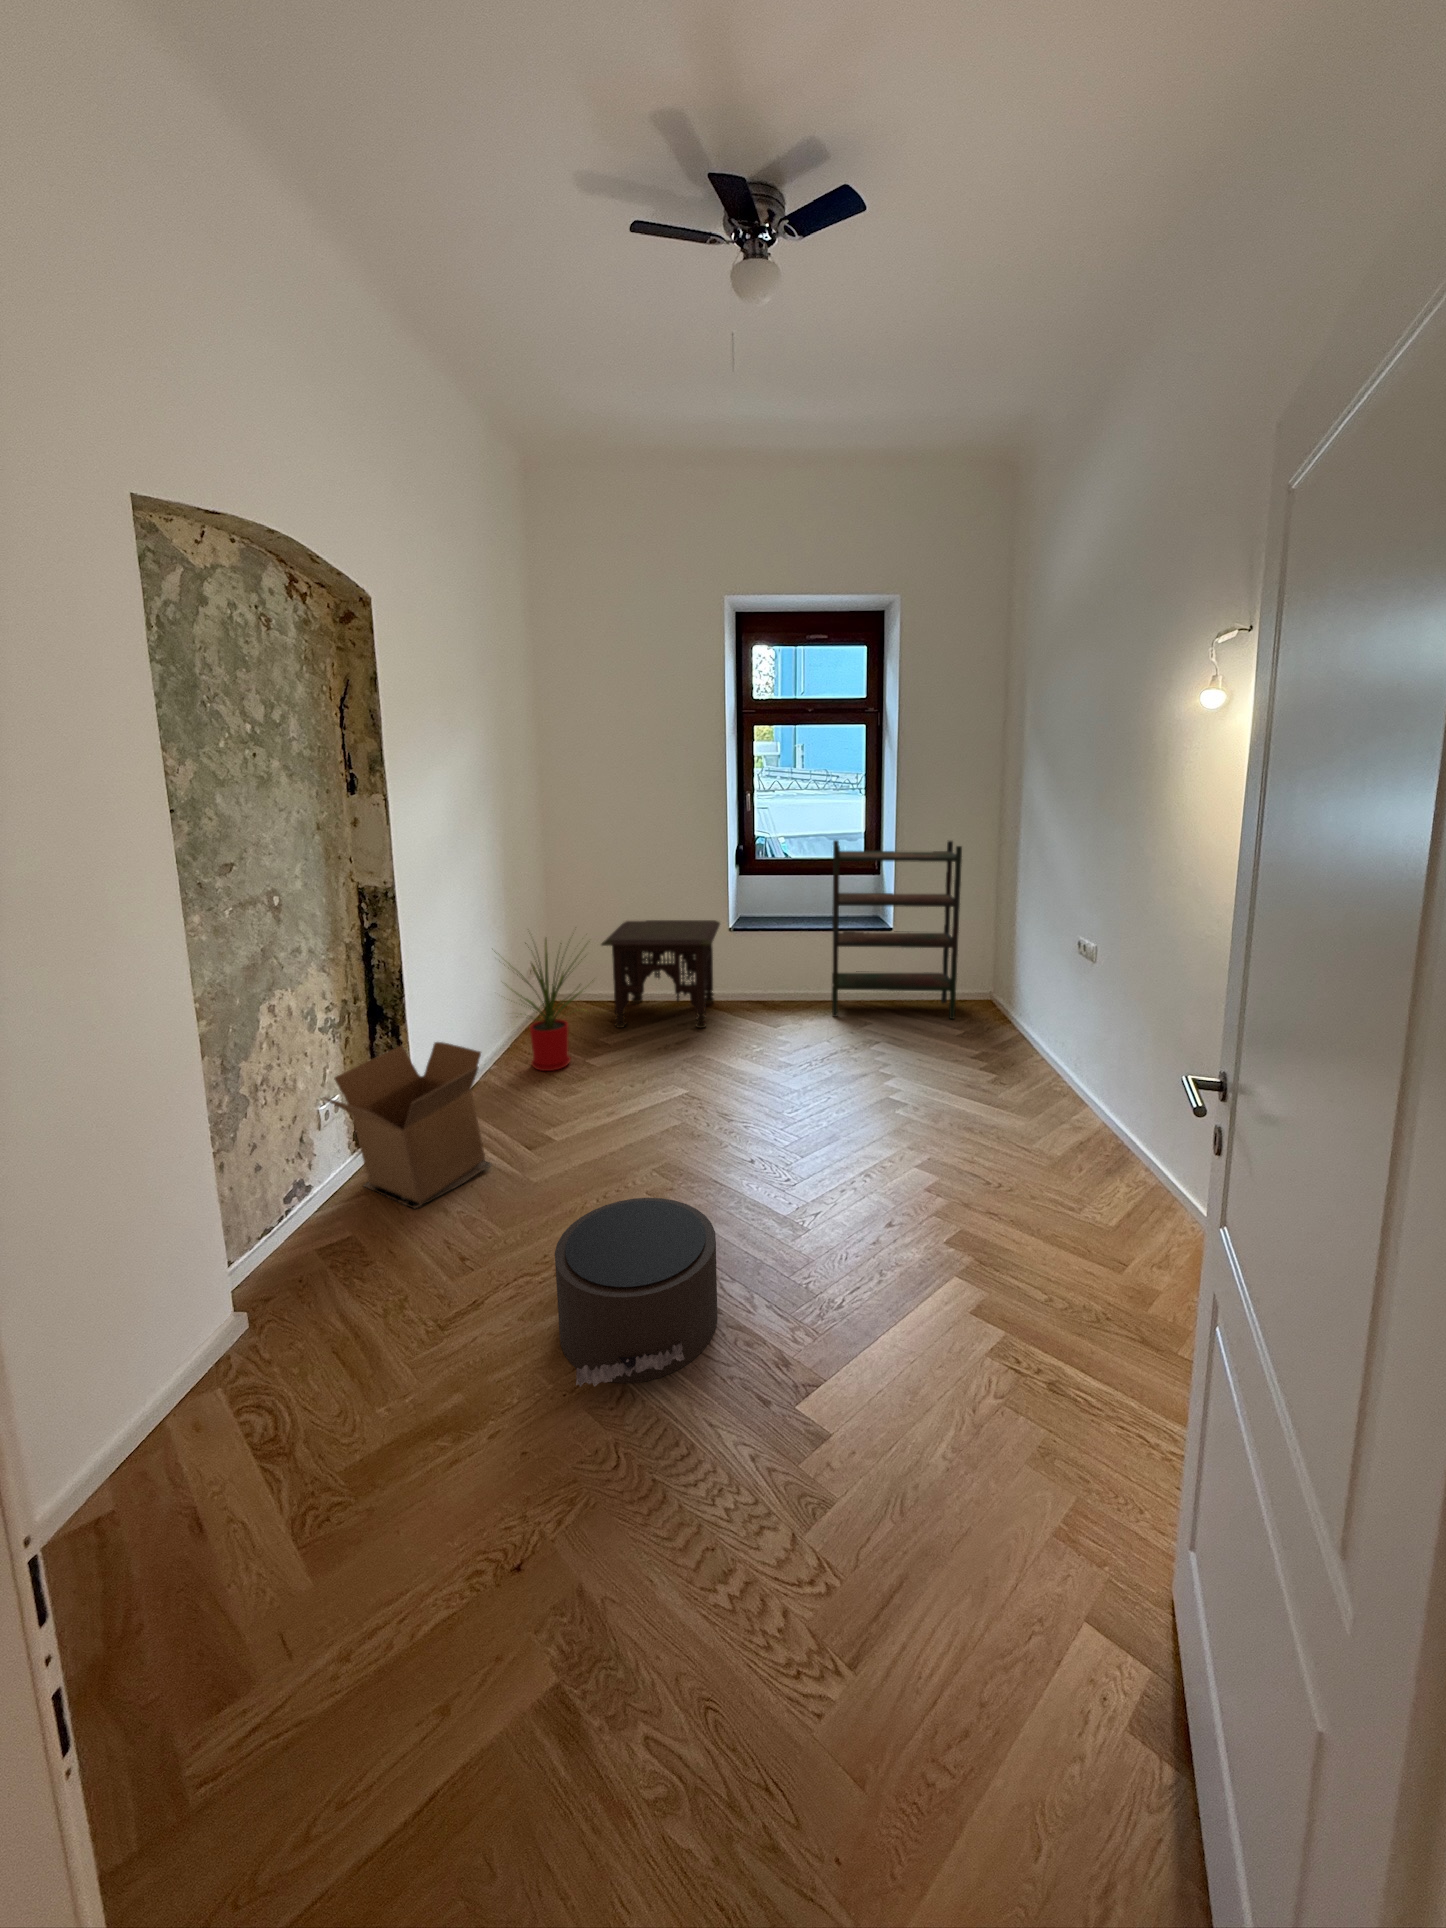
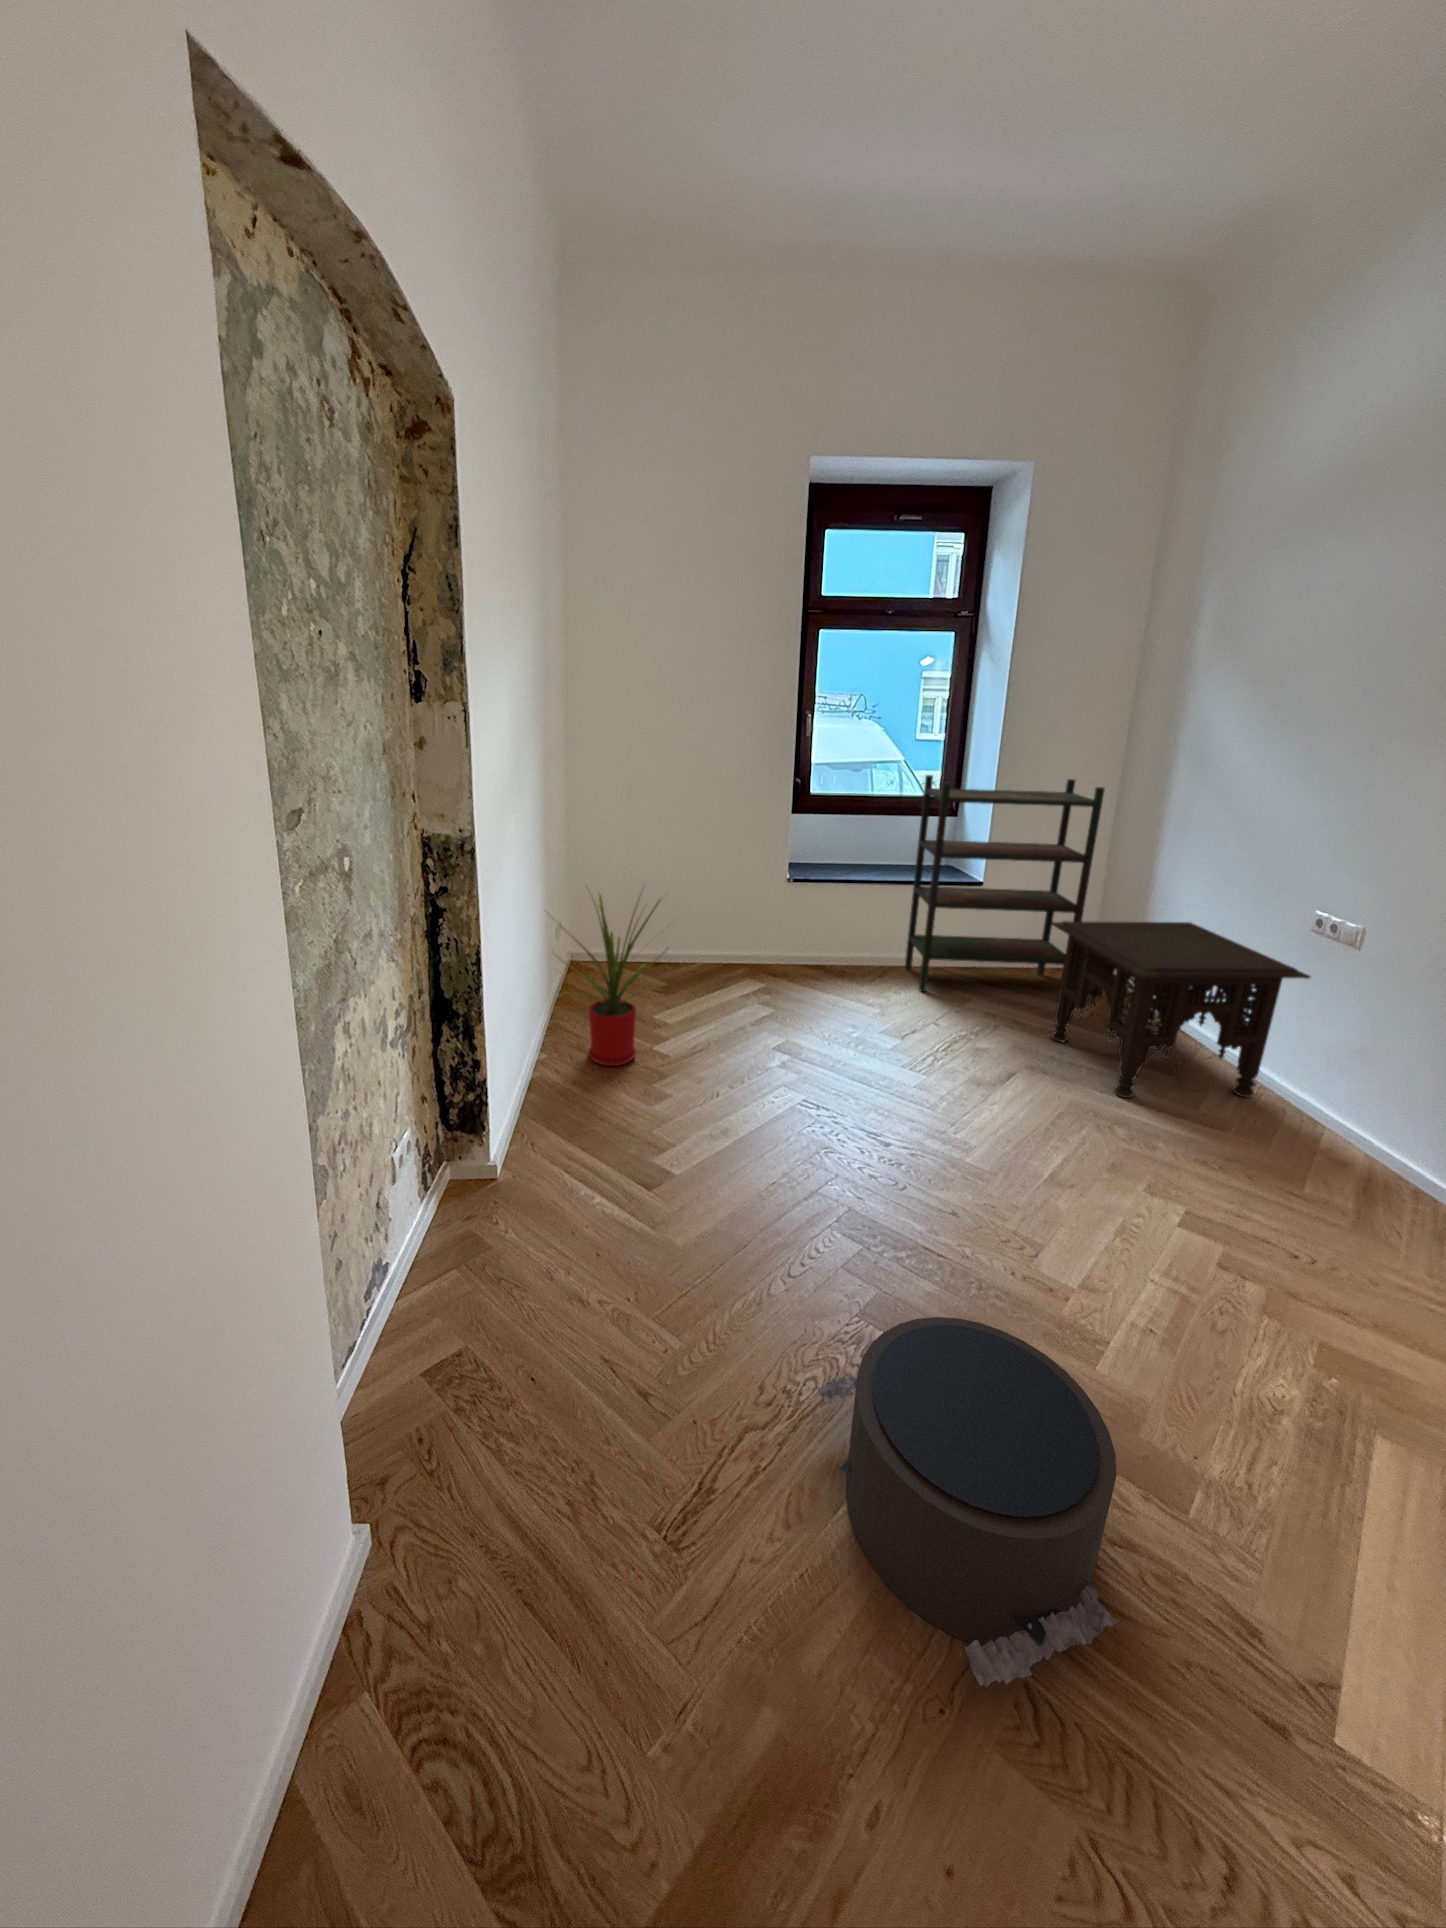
side table: present [601,920,720,1028] -> present [1051,921,1310,1098]
cardboard box: present [323,1042,492,1208] -> none [408,1051,617,1294]

